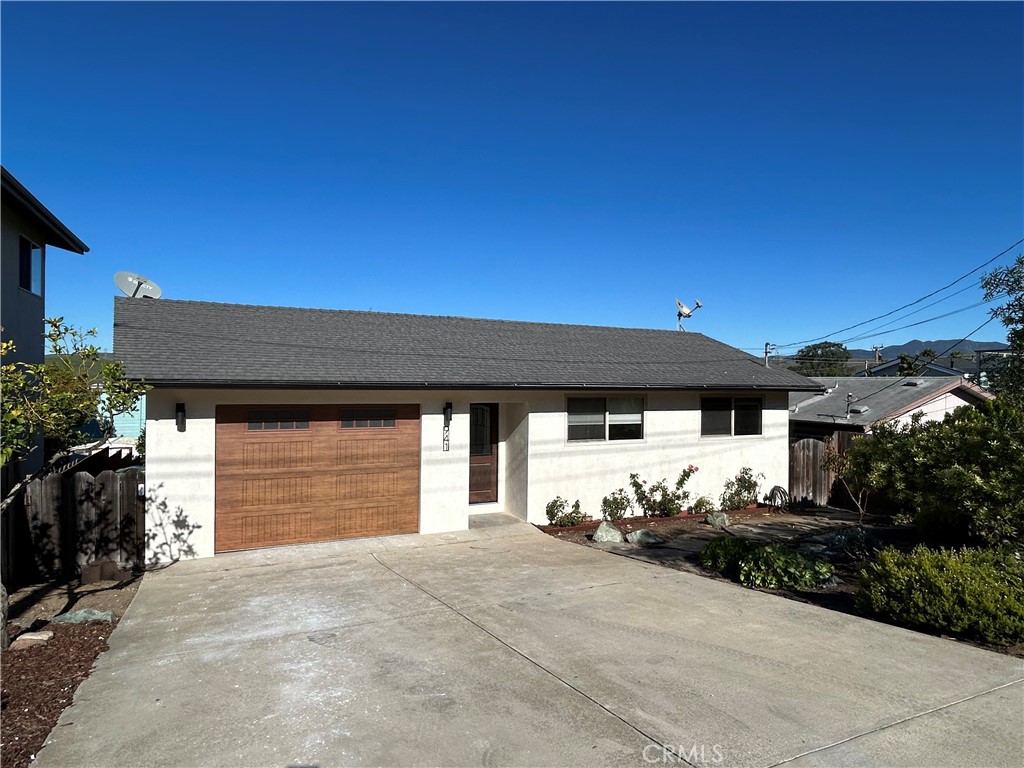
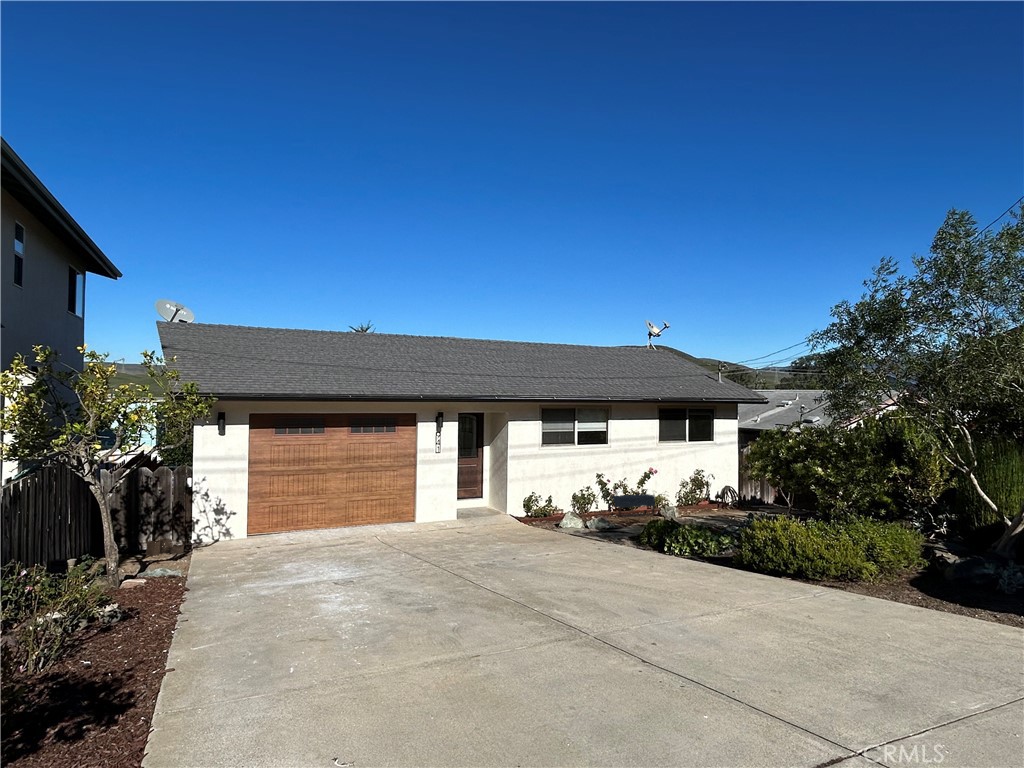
bench: none [647,497,699,525] -> present [611,494,655,517]

